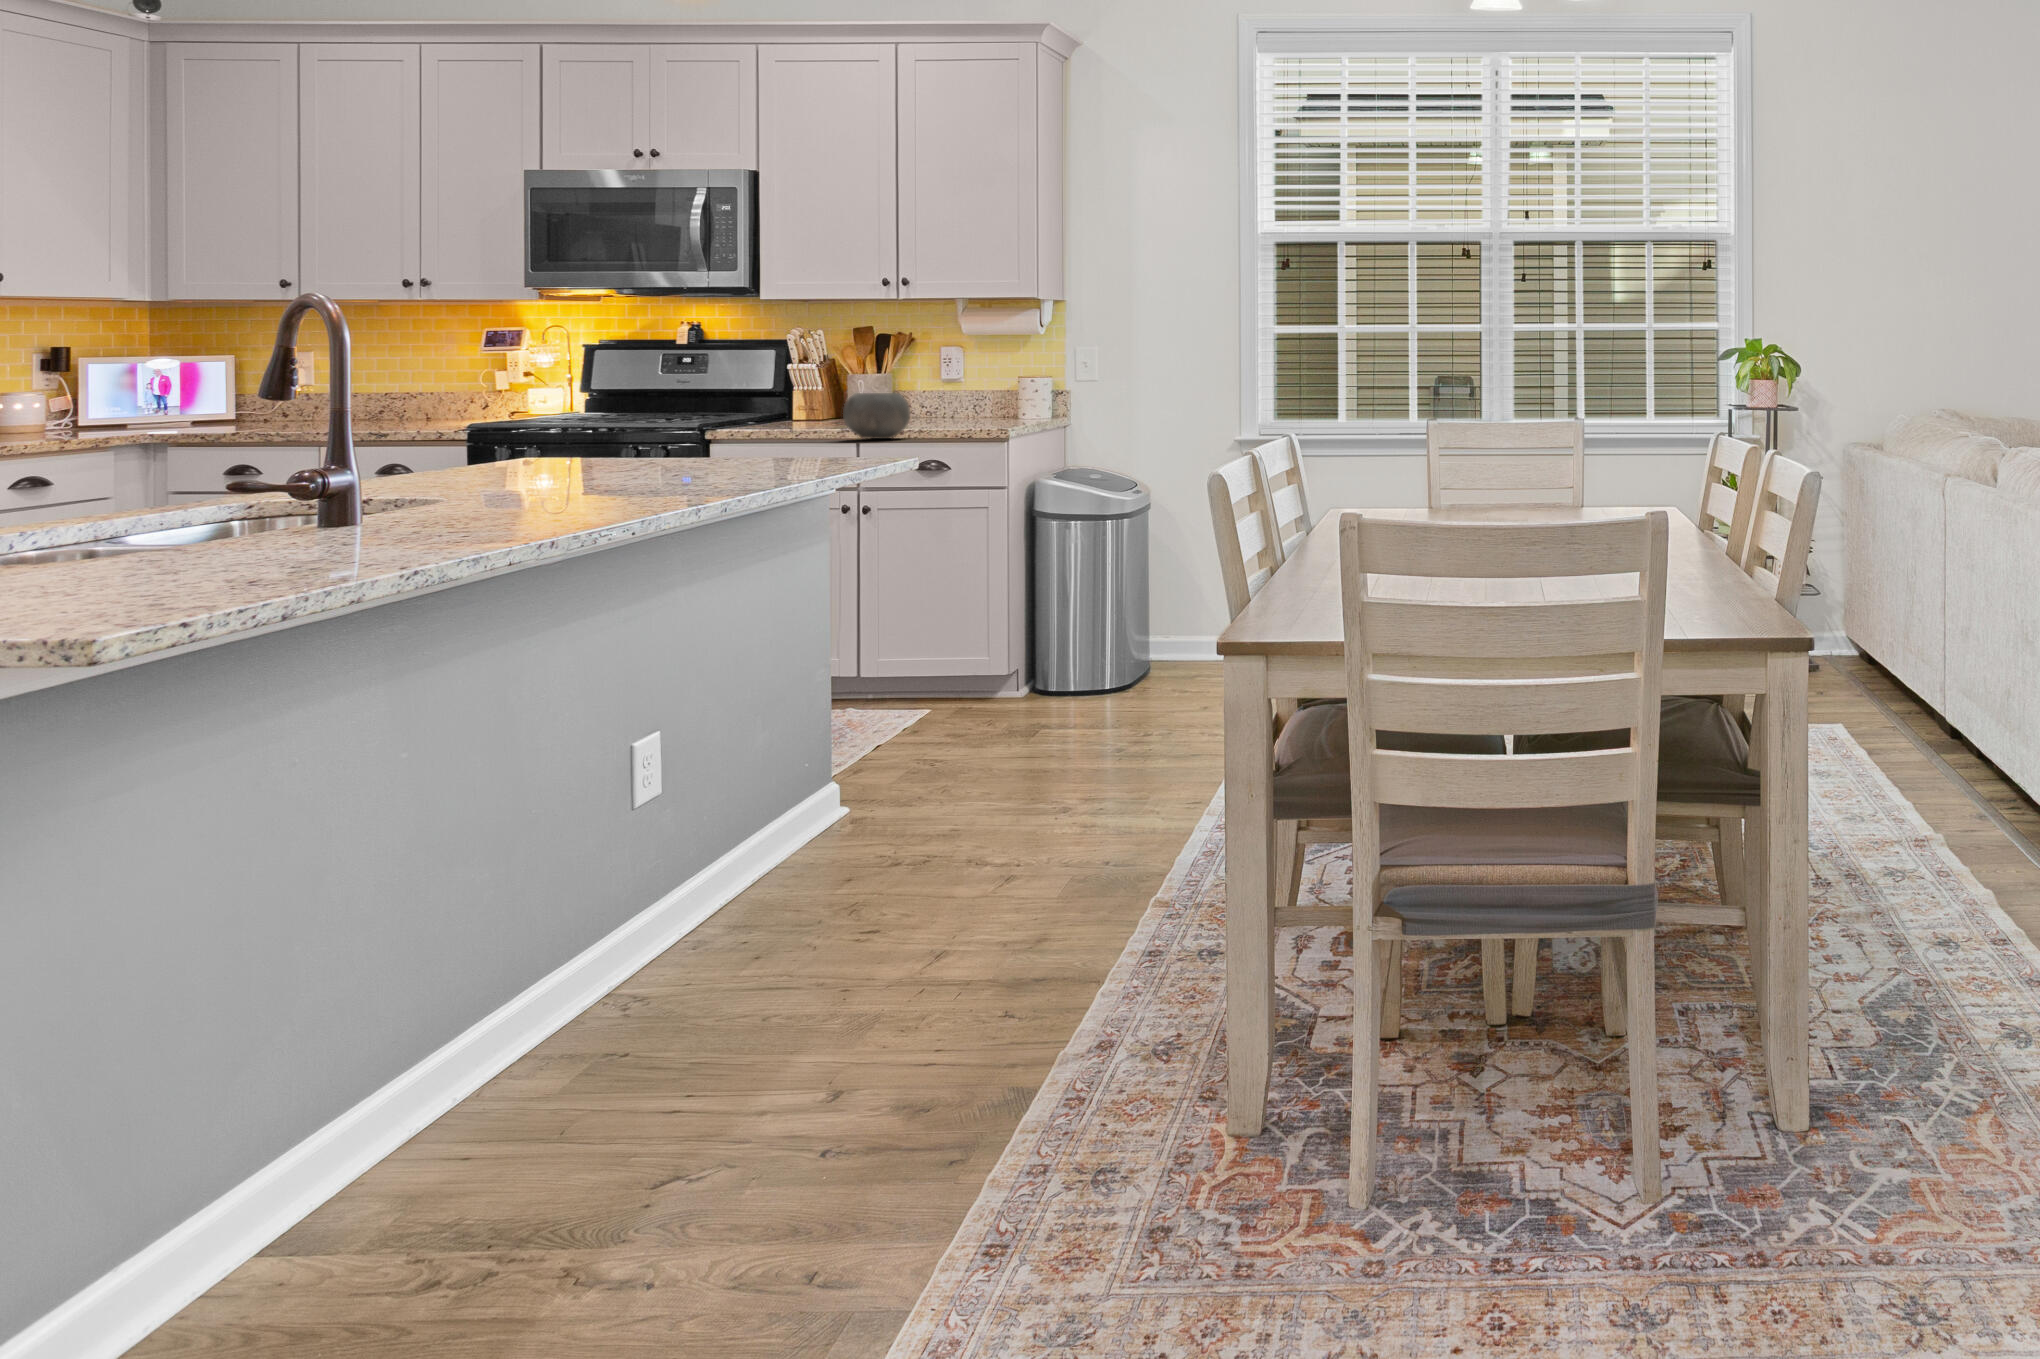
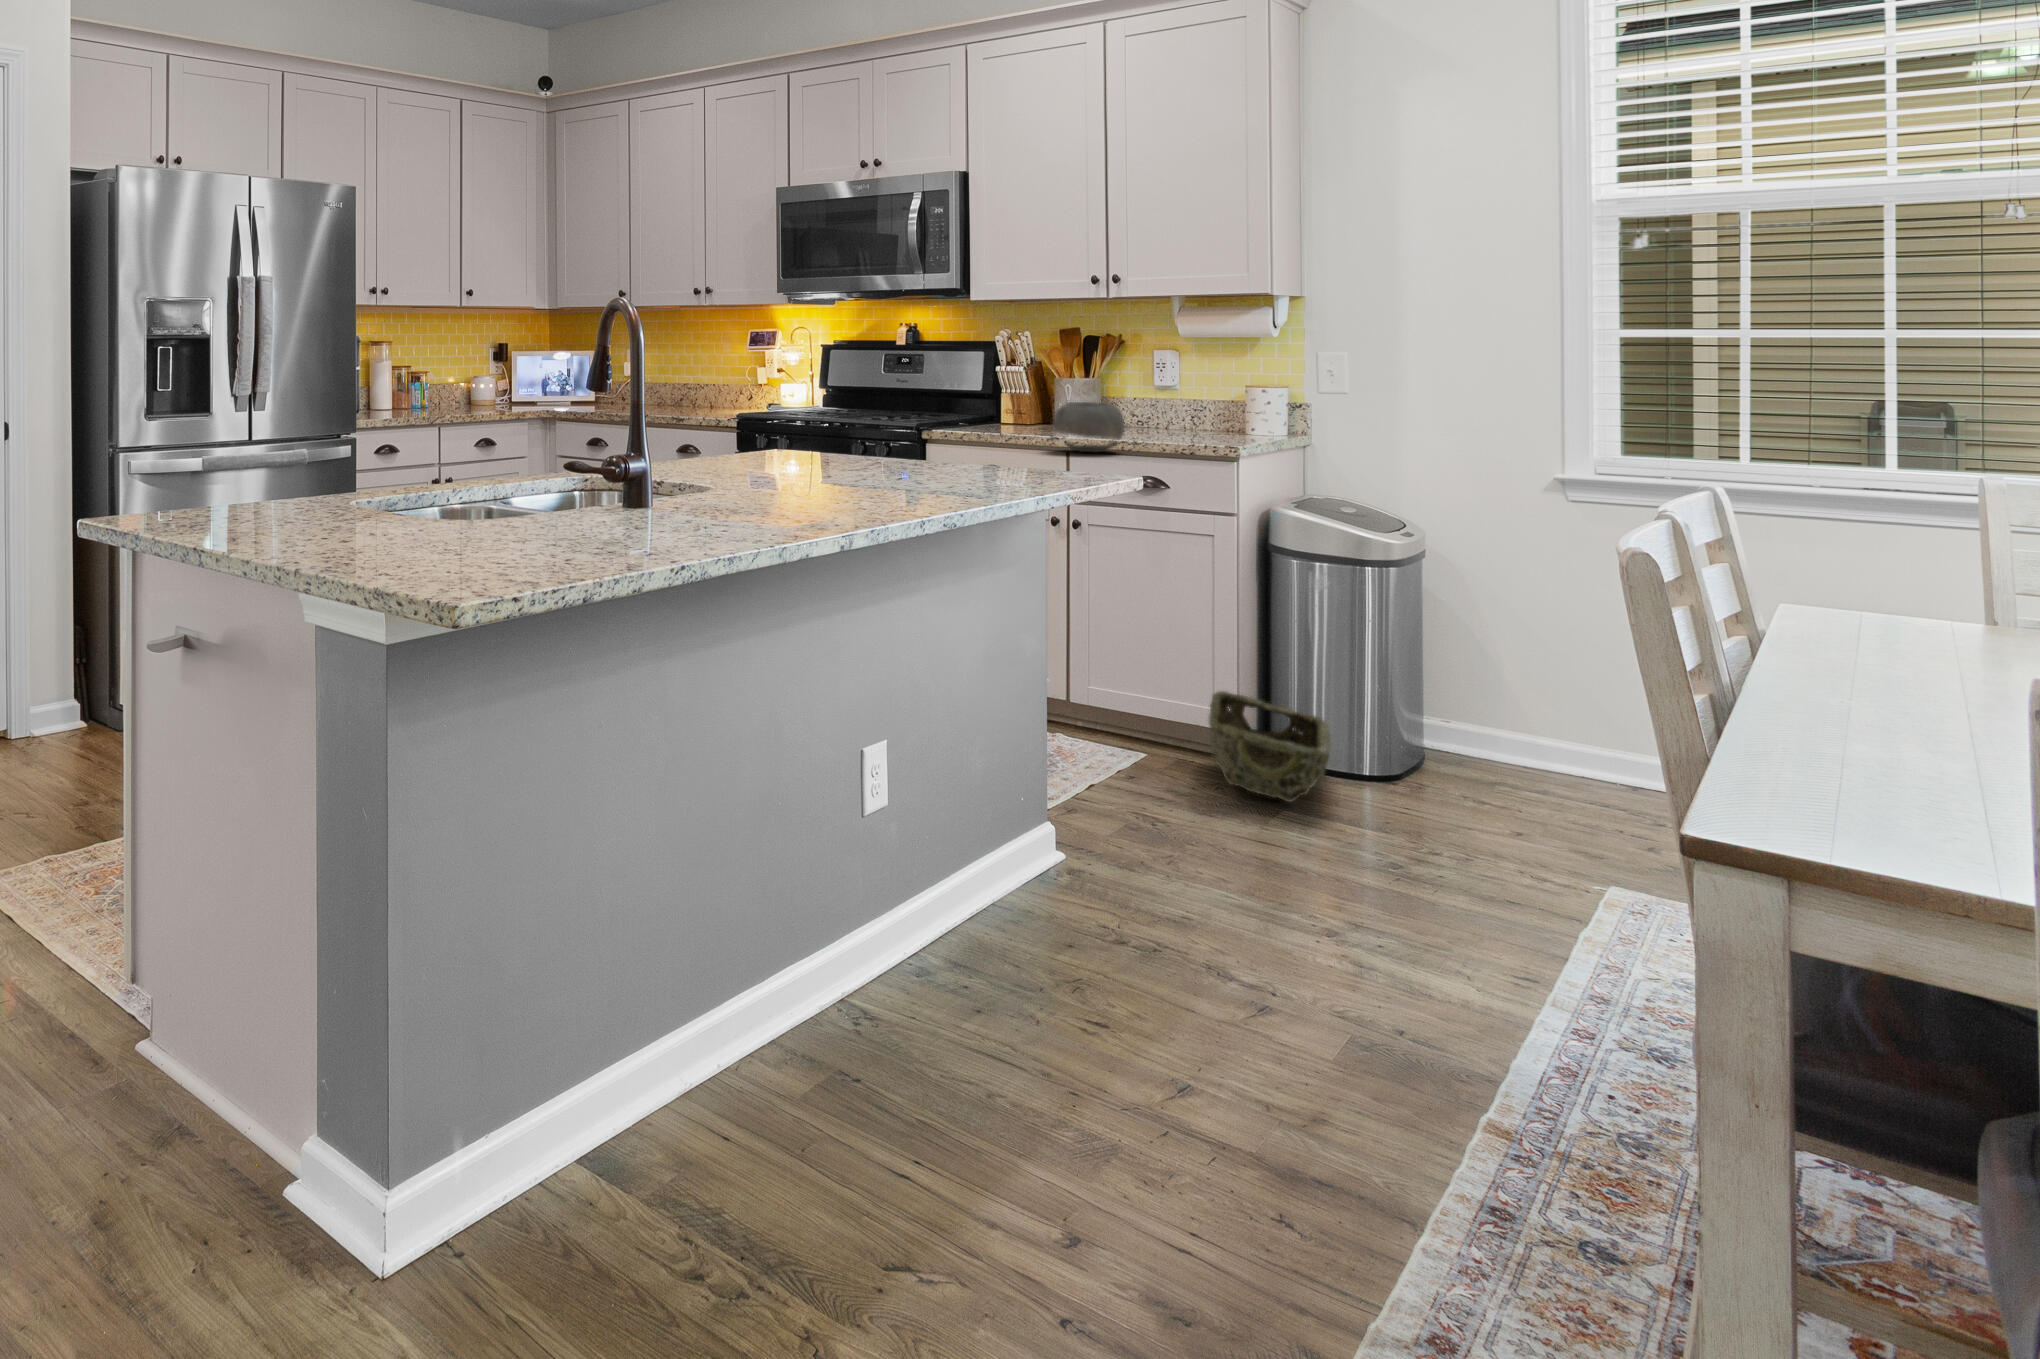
woven basket: none [982,644,1080,722] -> present [1209,691,1331,802]

